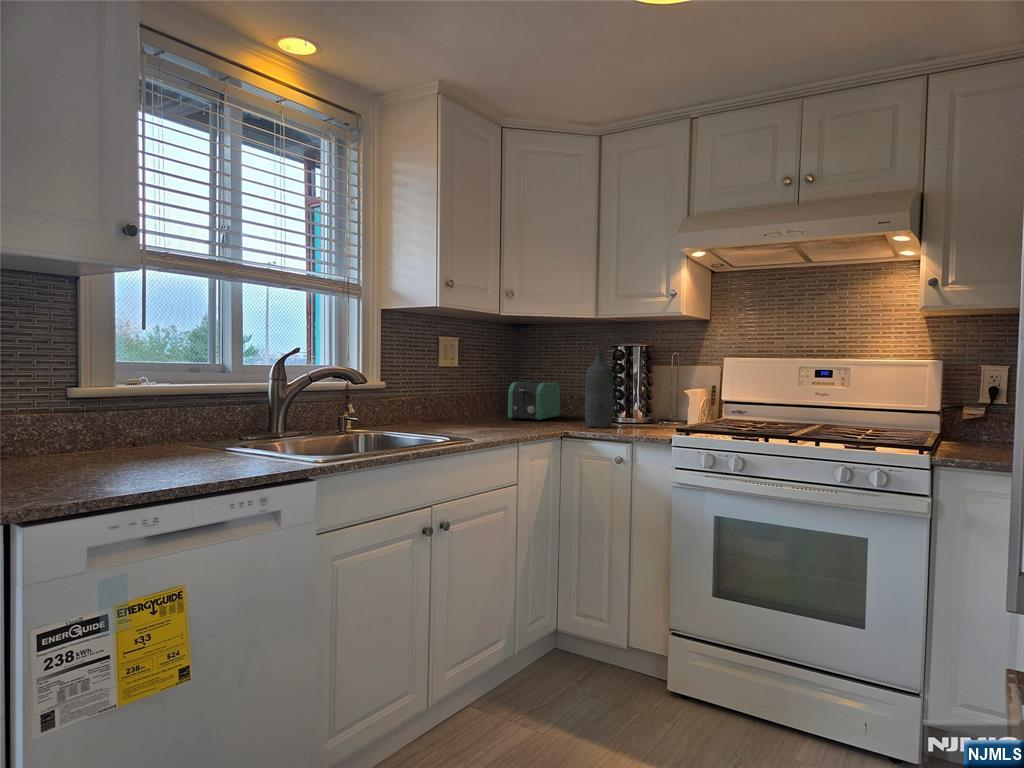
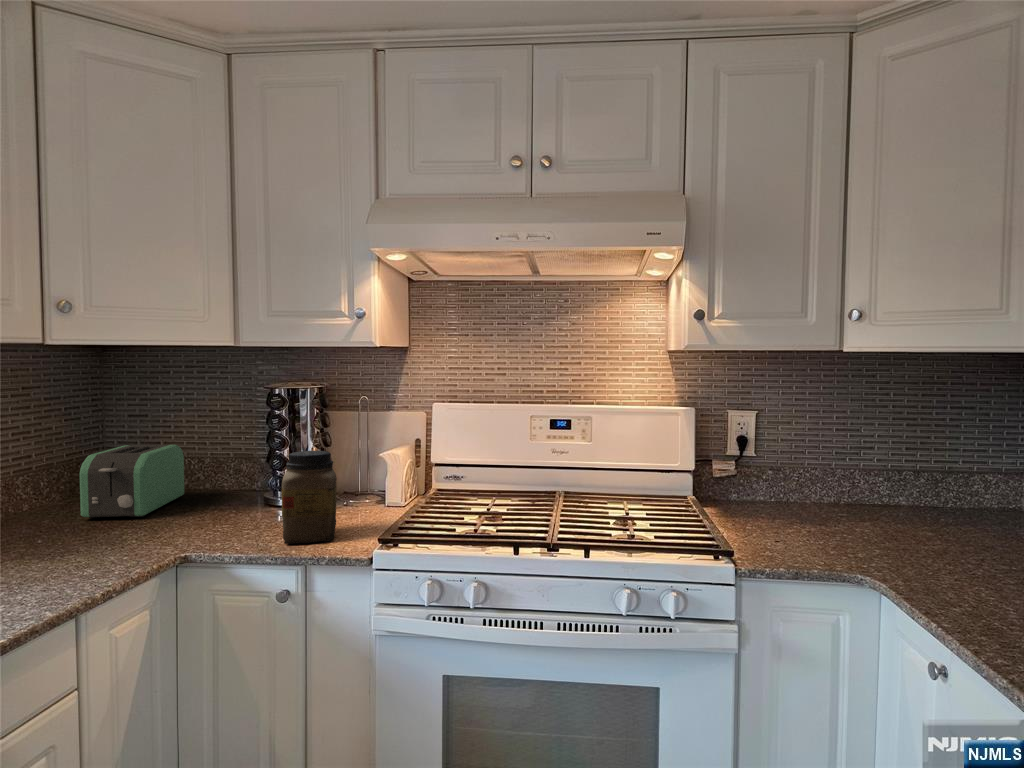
bottle: present [585,351,613,427] -> none [221,404,269,531]
jar: none [620,378,654,432] -> present [282,451,337,544]

